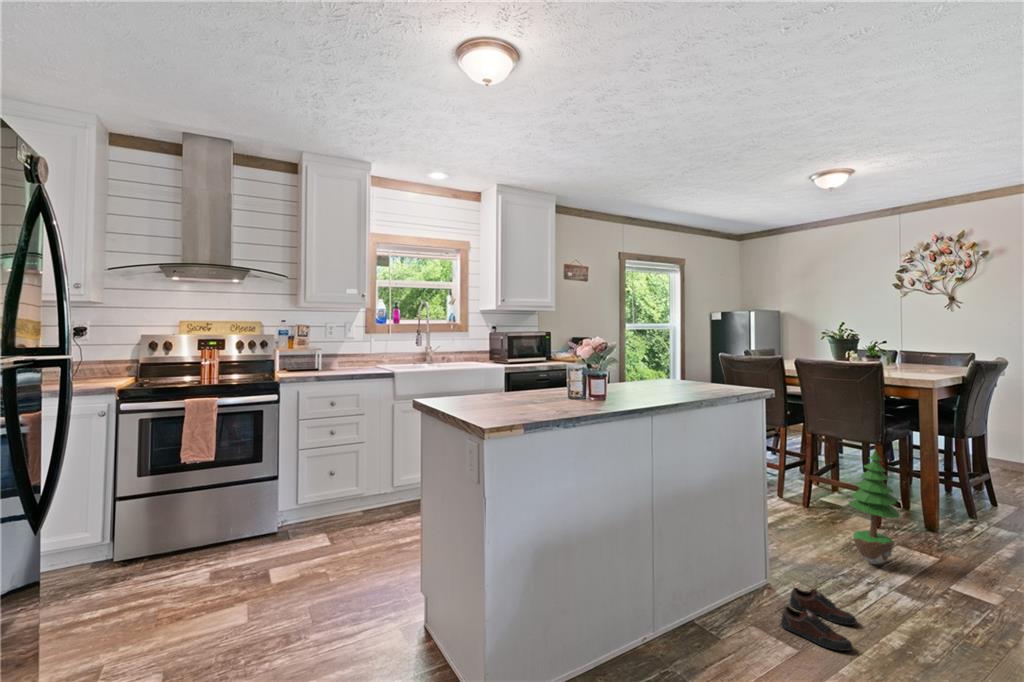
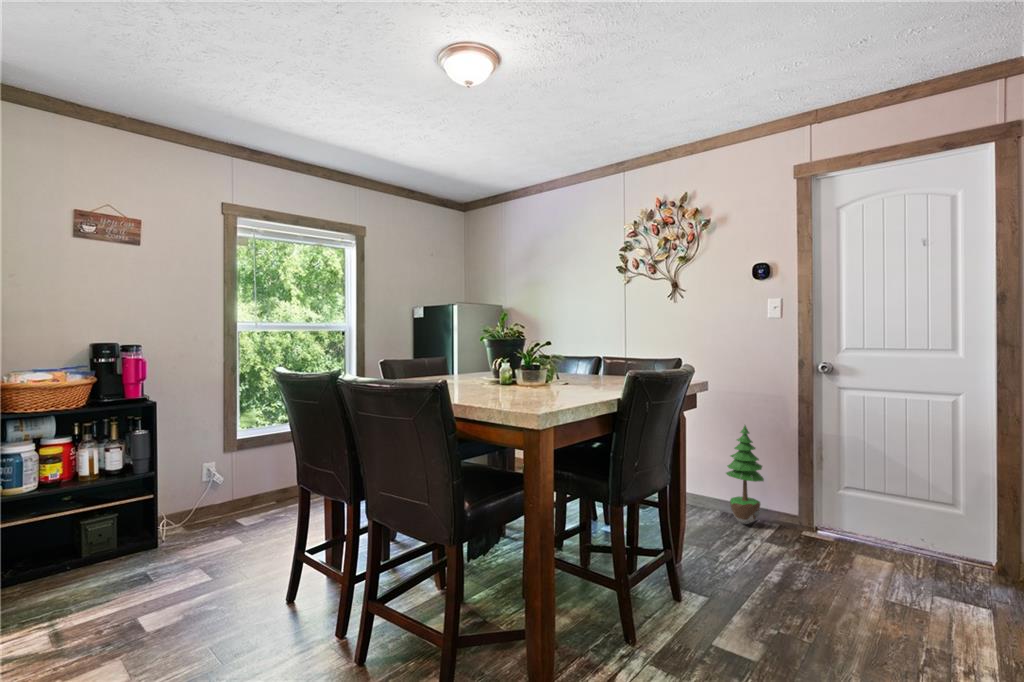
shoe: present [781,587,857,651] -> none [690,546,747,592]

